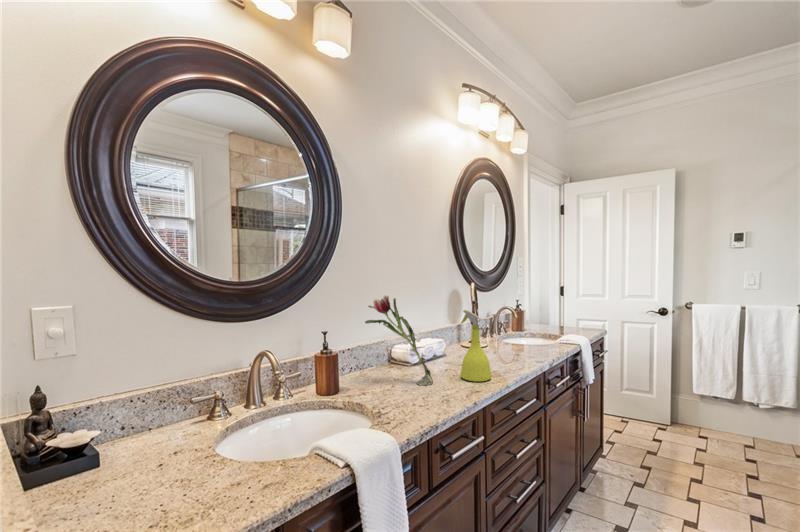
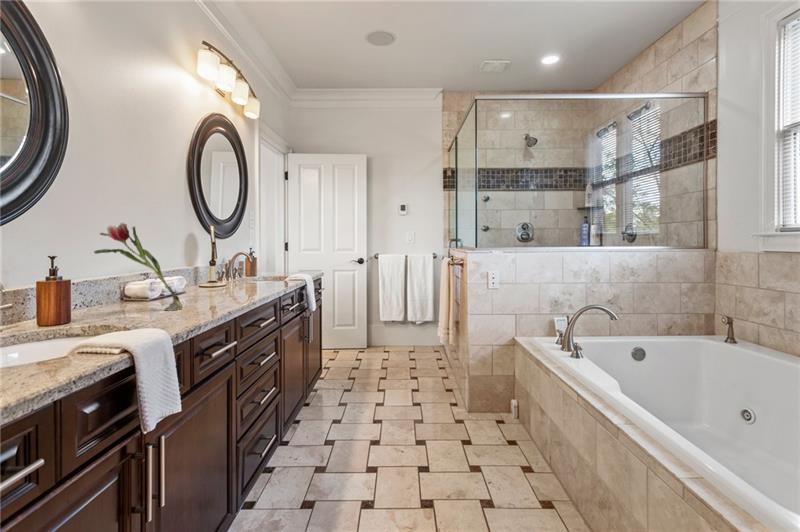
spray bottle: present [461,310,491,382] -> none [208,241,239,304]

